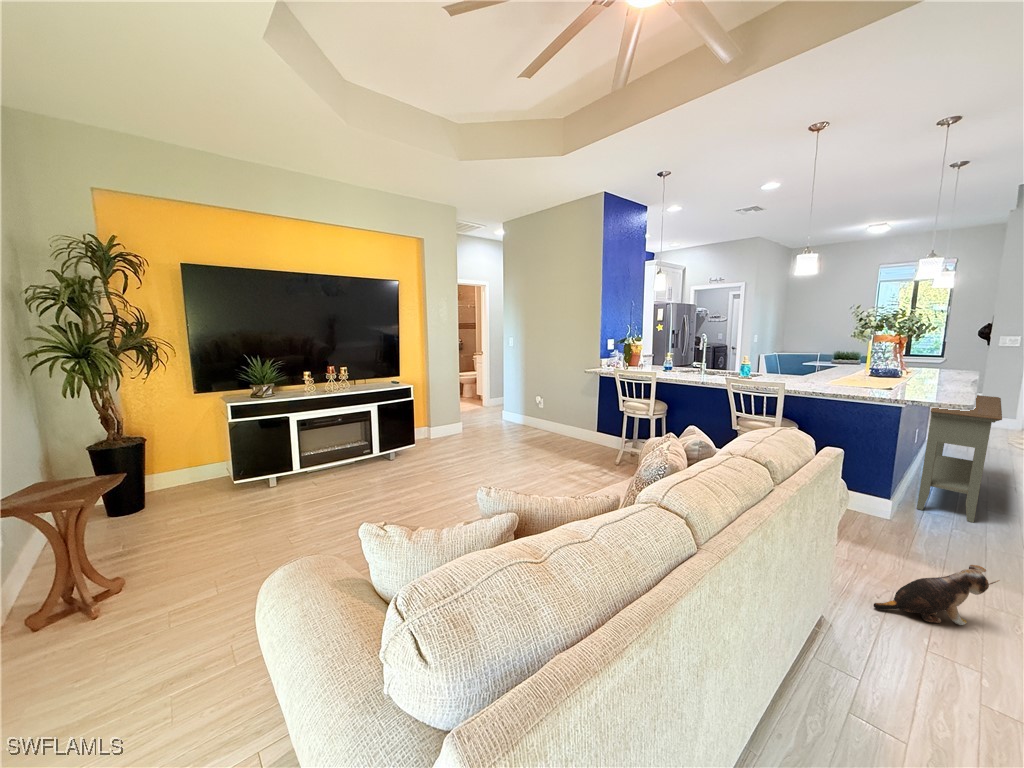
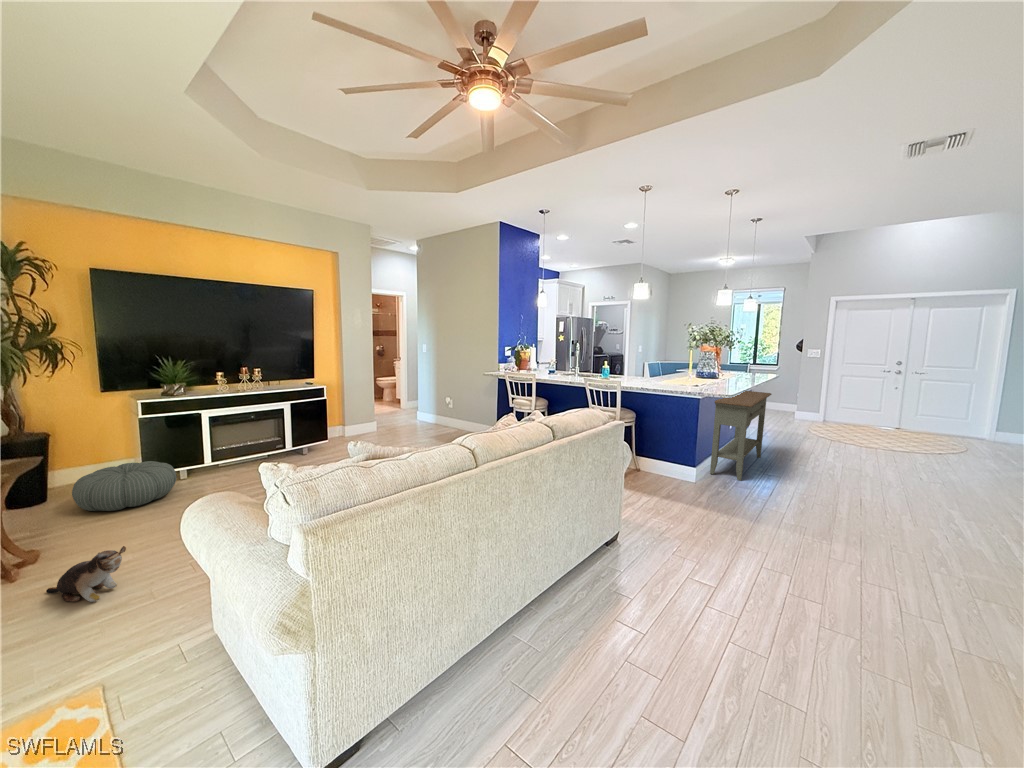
pouf: none [165,470,265,527] -> present [72,461,176,511]
plush toy: present [873,565,999,625] -> present [46,546,126,602]

